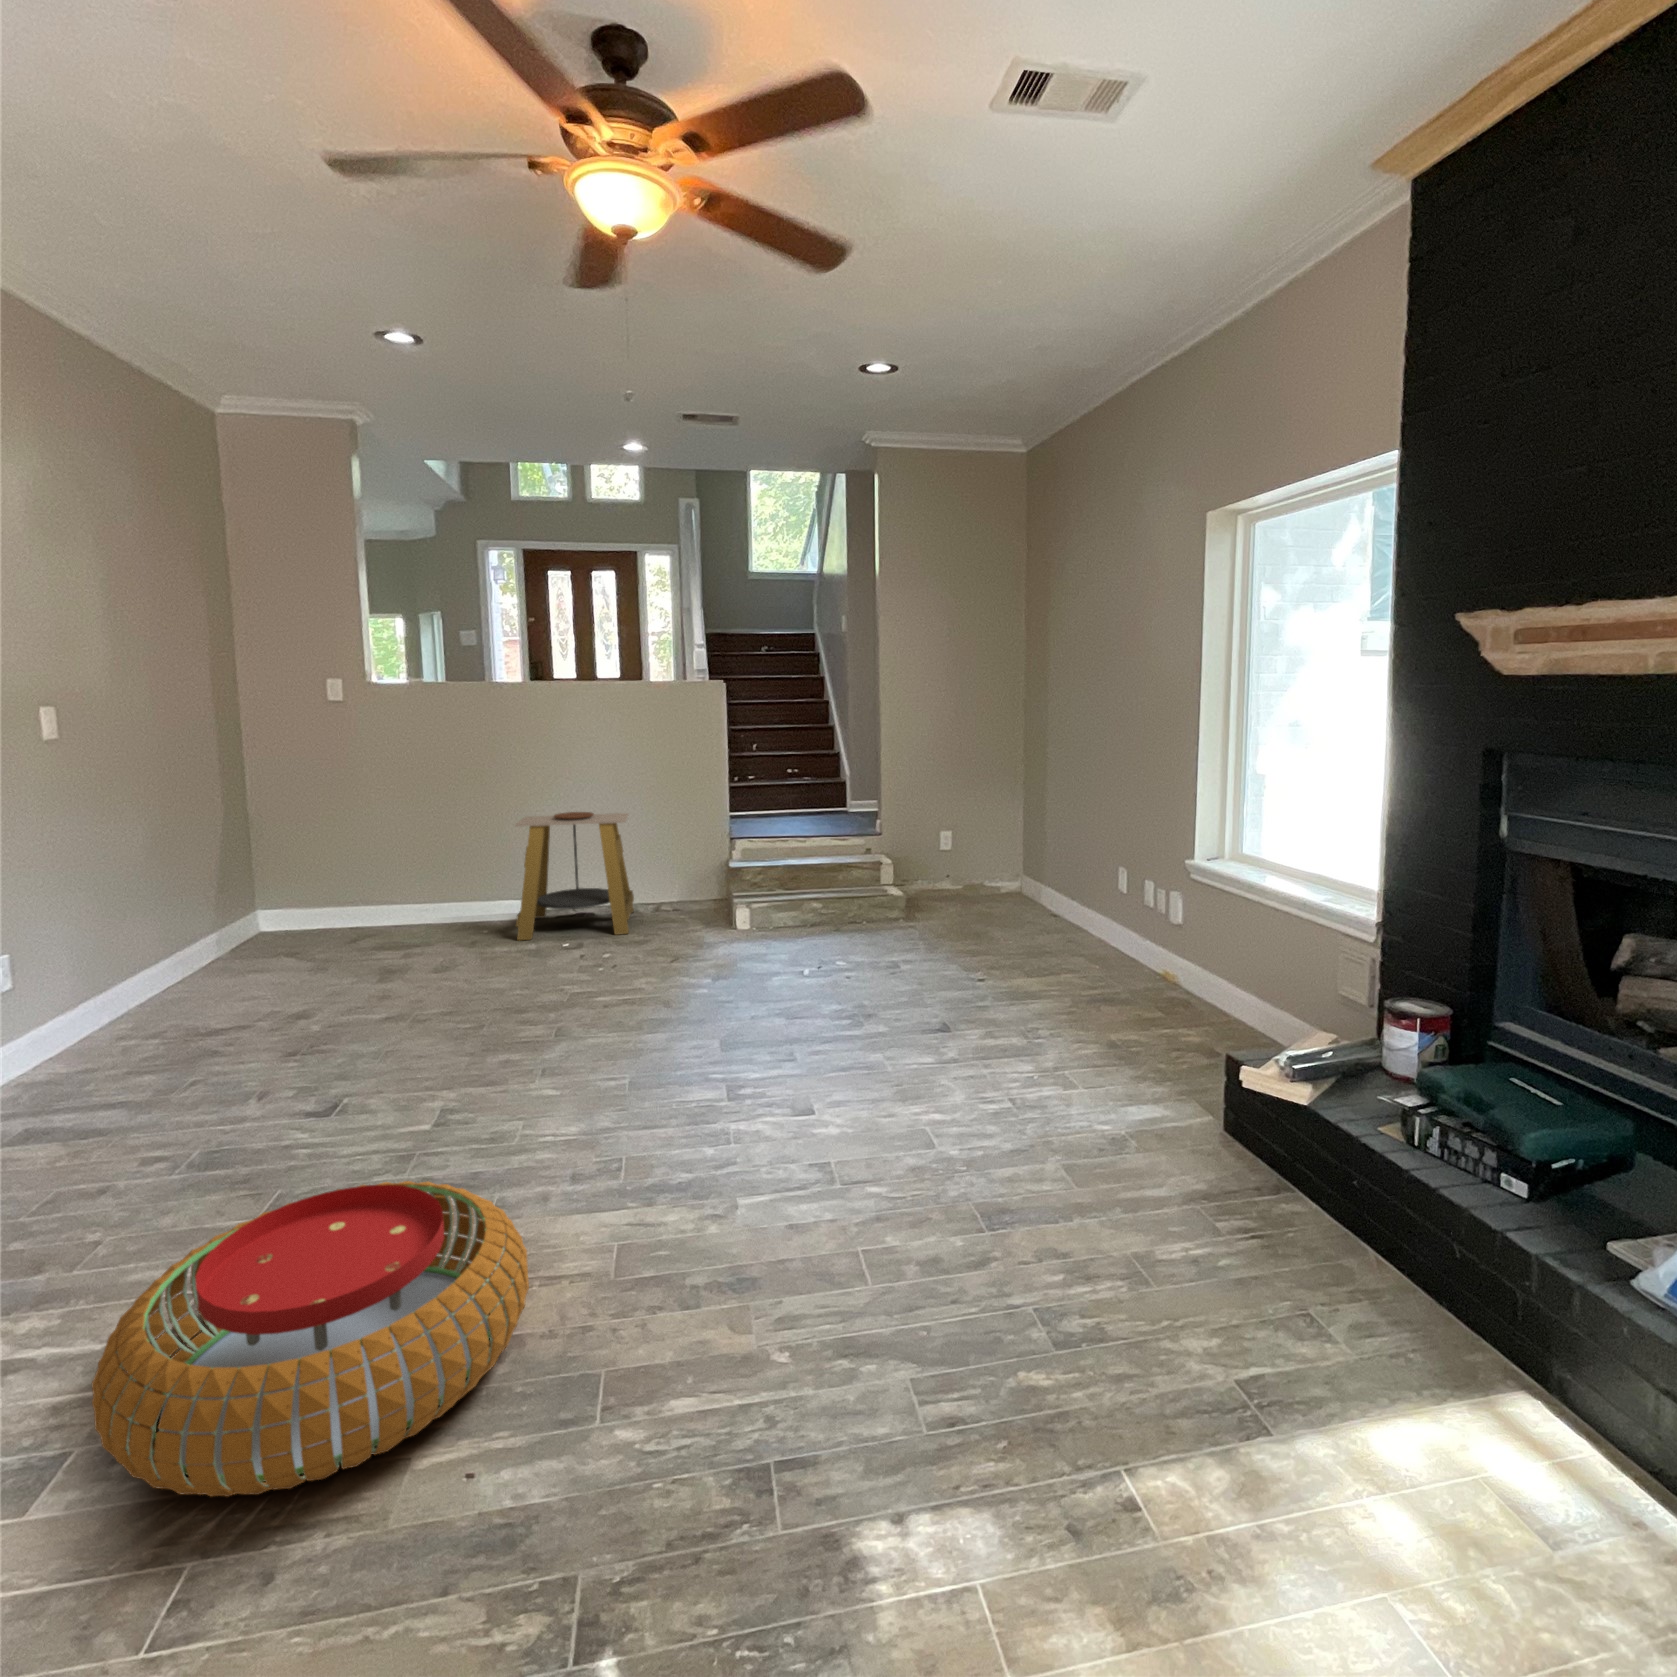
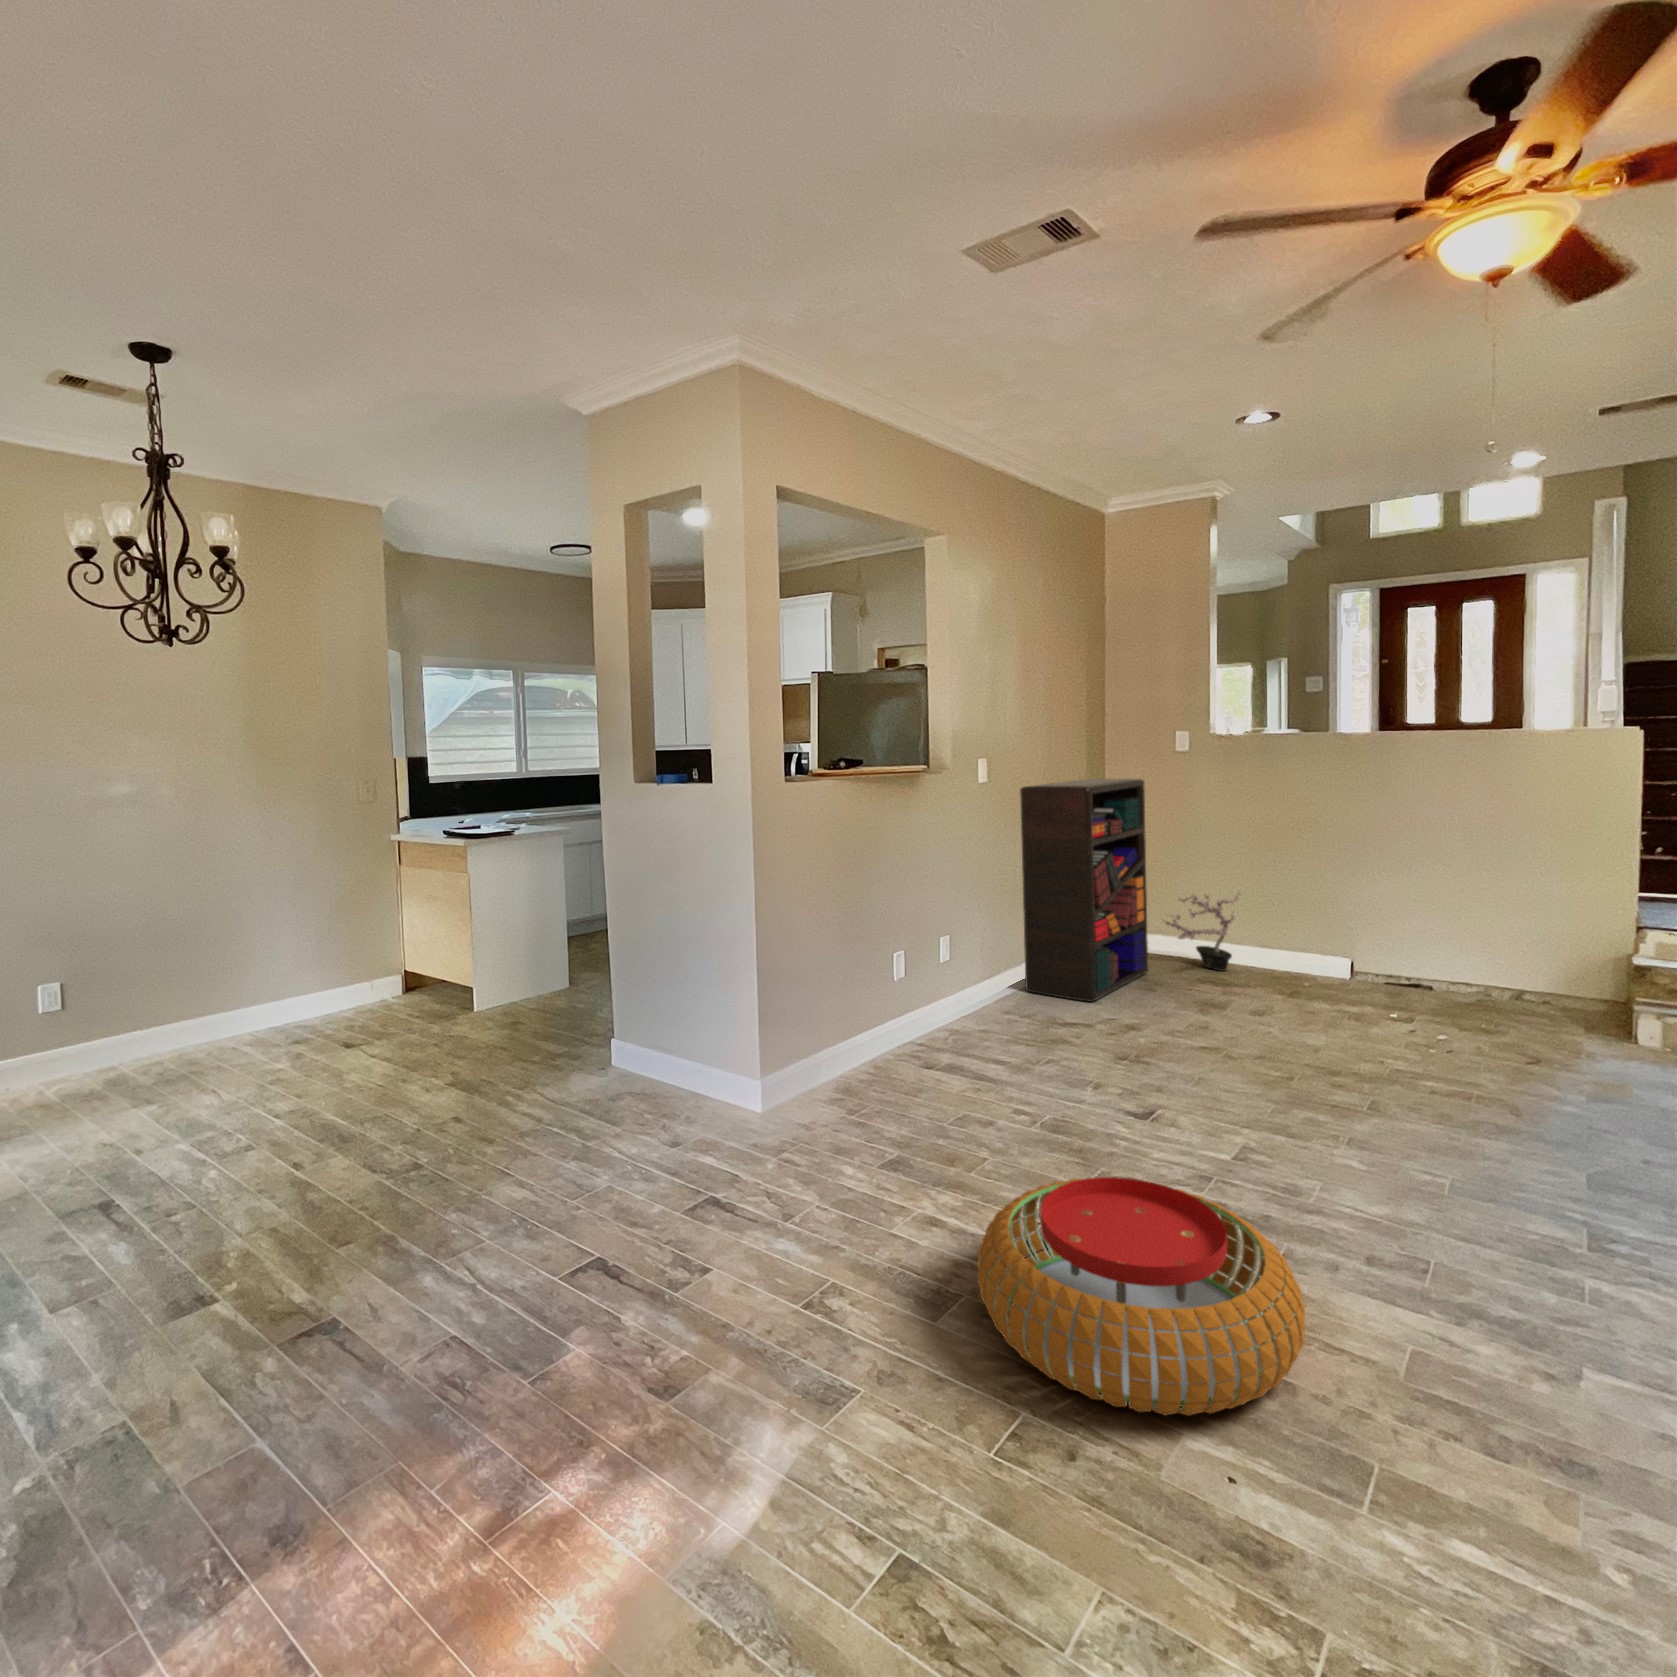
bookshelf: none [115,727,314,1005] -> present [1020,779,1148,1002]
side table: present [515,812,634,941] -> none [1338,874,1489,1020]
potted plant: none [324,844,419,933] -> present [1166,892,1241,971]

